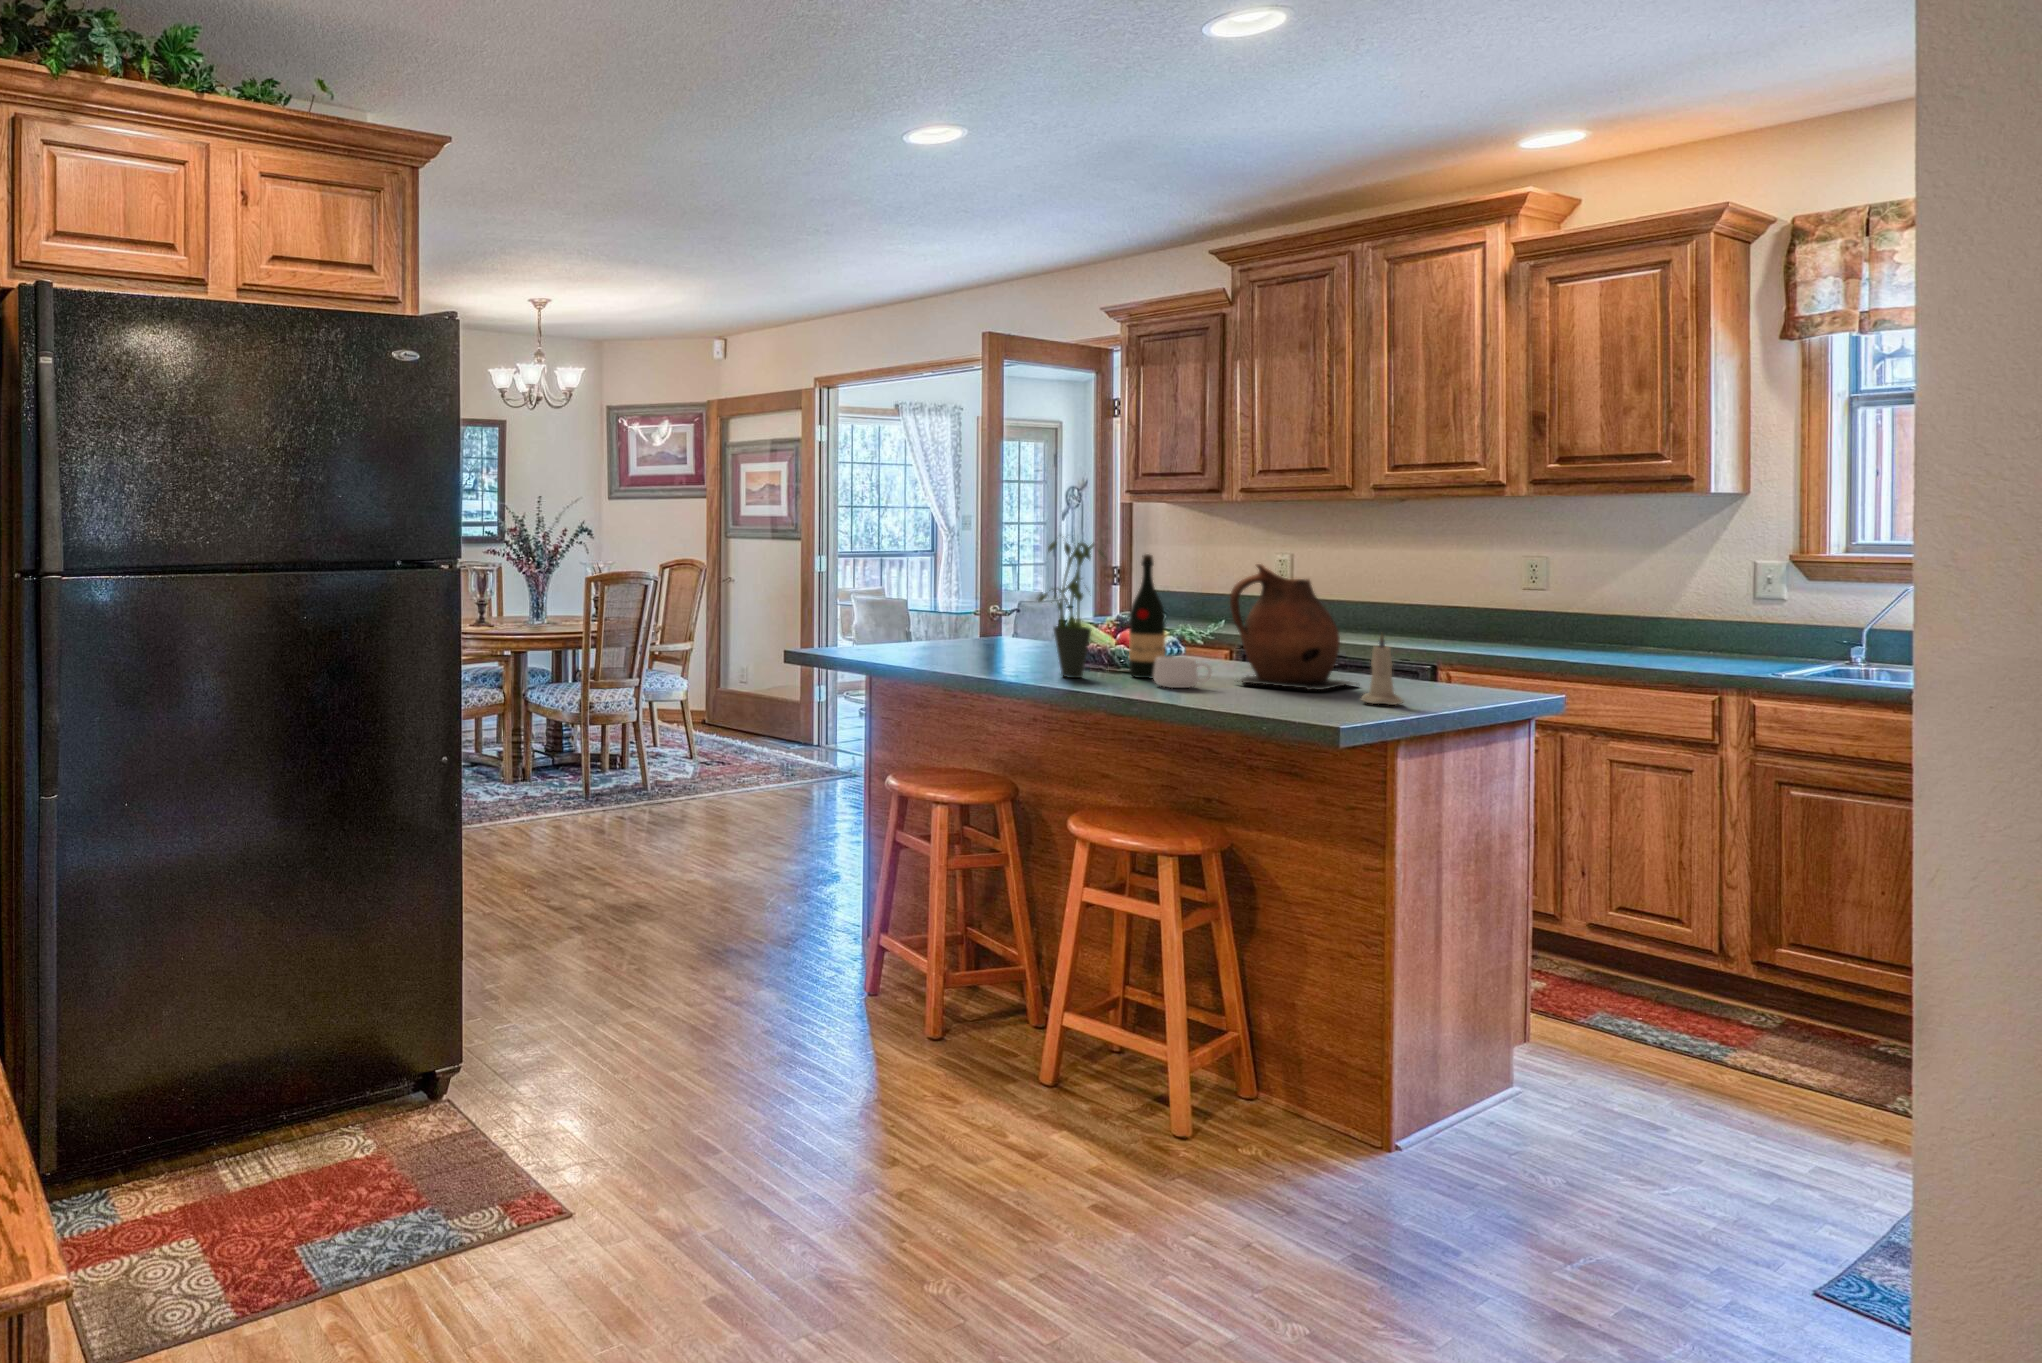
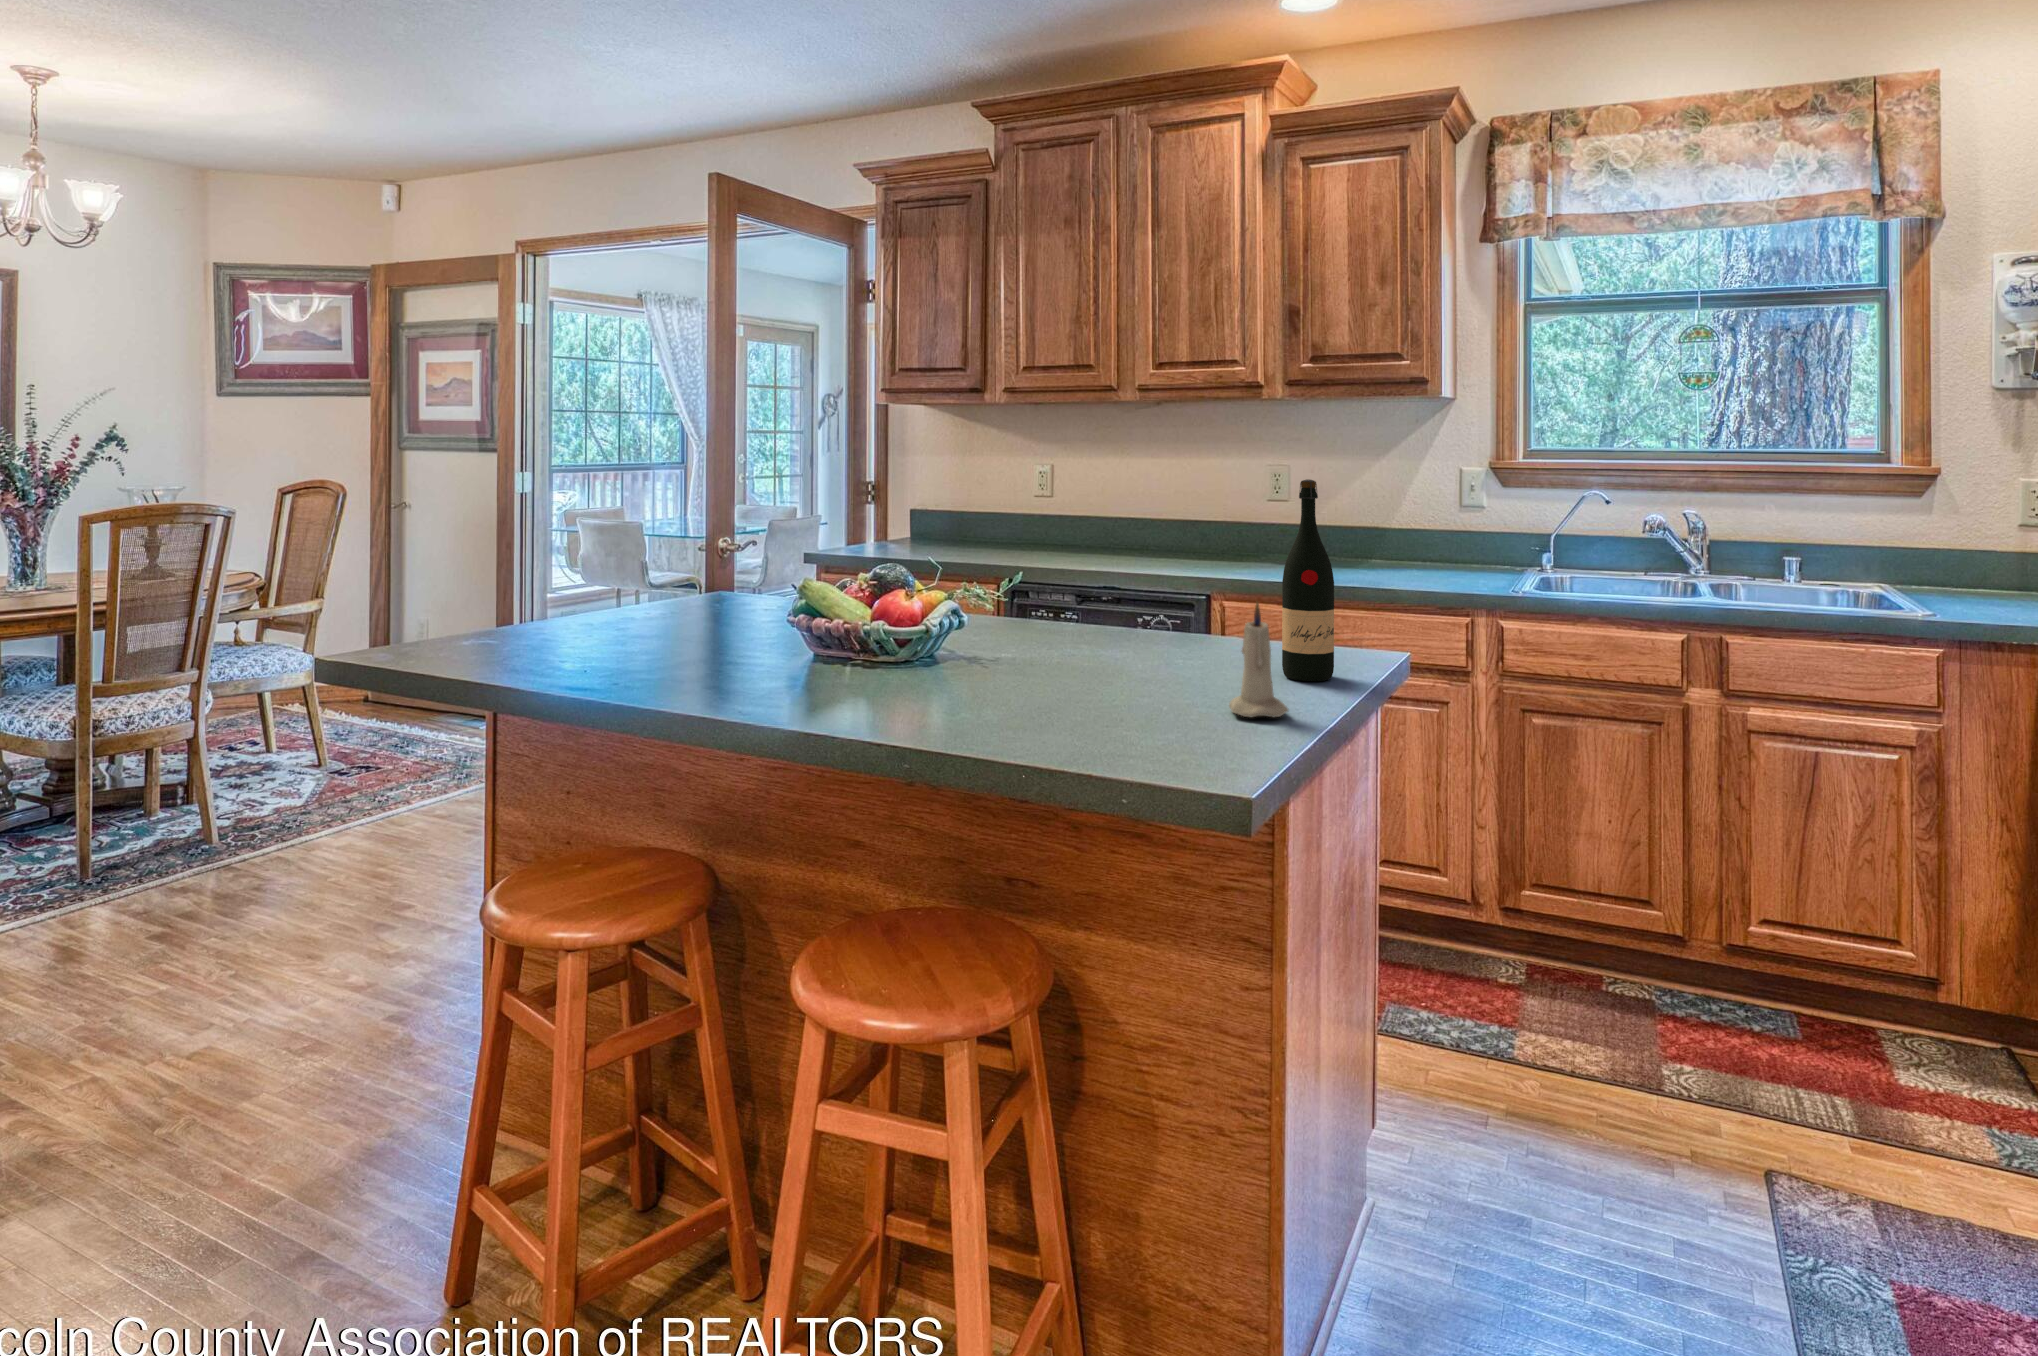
potted plant: present [1039,542,1106,678] -> none [746,447,857,689]
wine bottle: present [1129,554,1165,678] -> present [1282,479,1334,681]
ceramic pitcher: present [1230,564,1355,690] -> none [1032,492,1197,691]
mug: present [1153,656,1211,688] -> none [928,647,1014,702]

